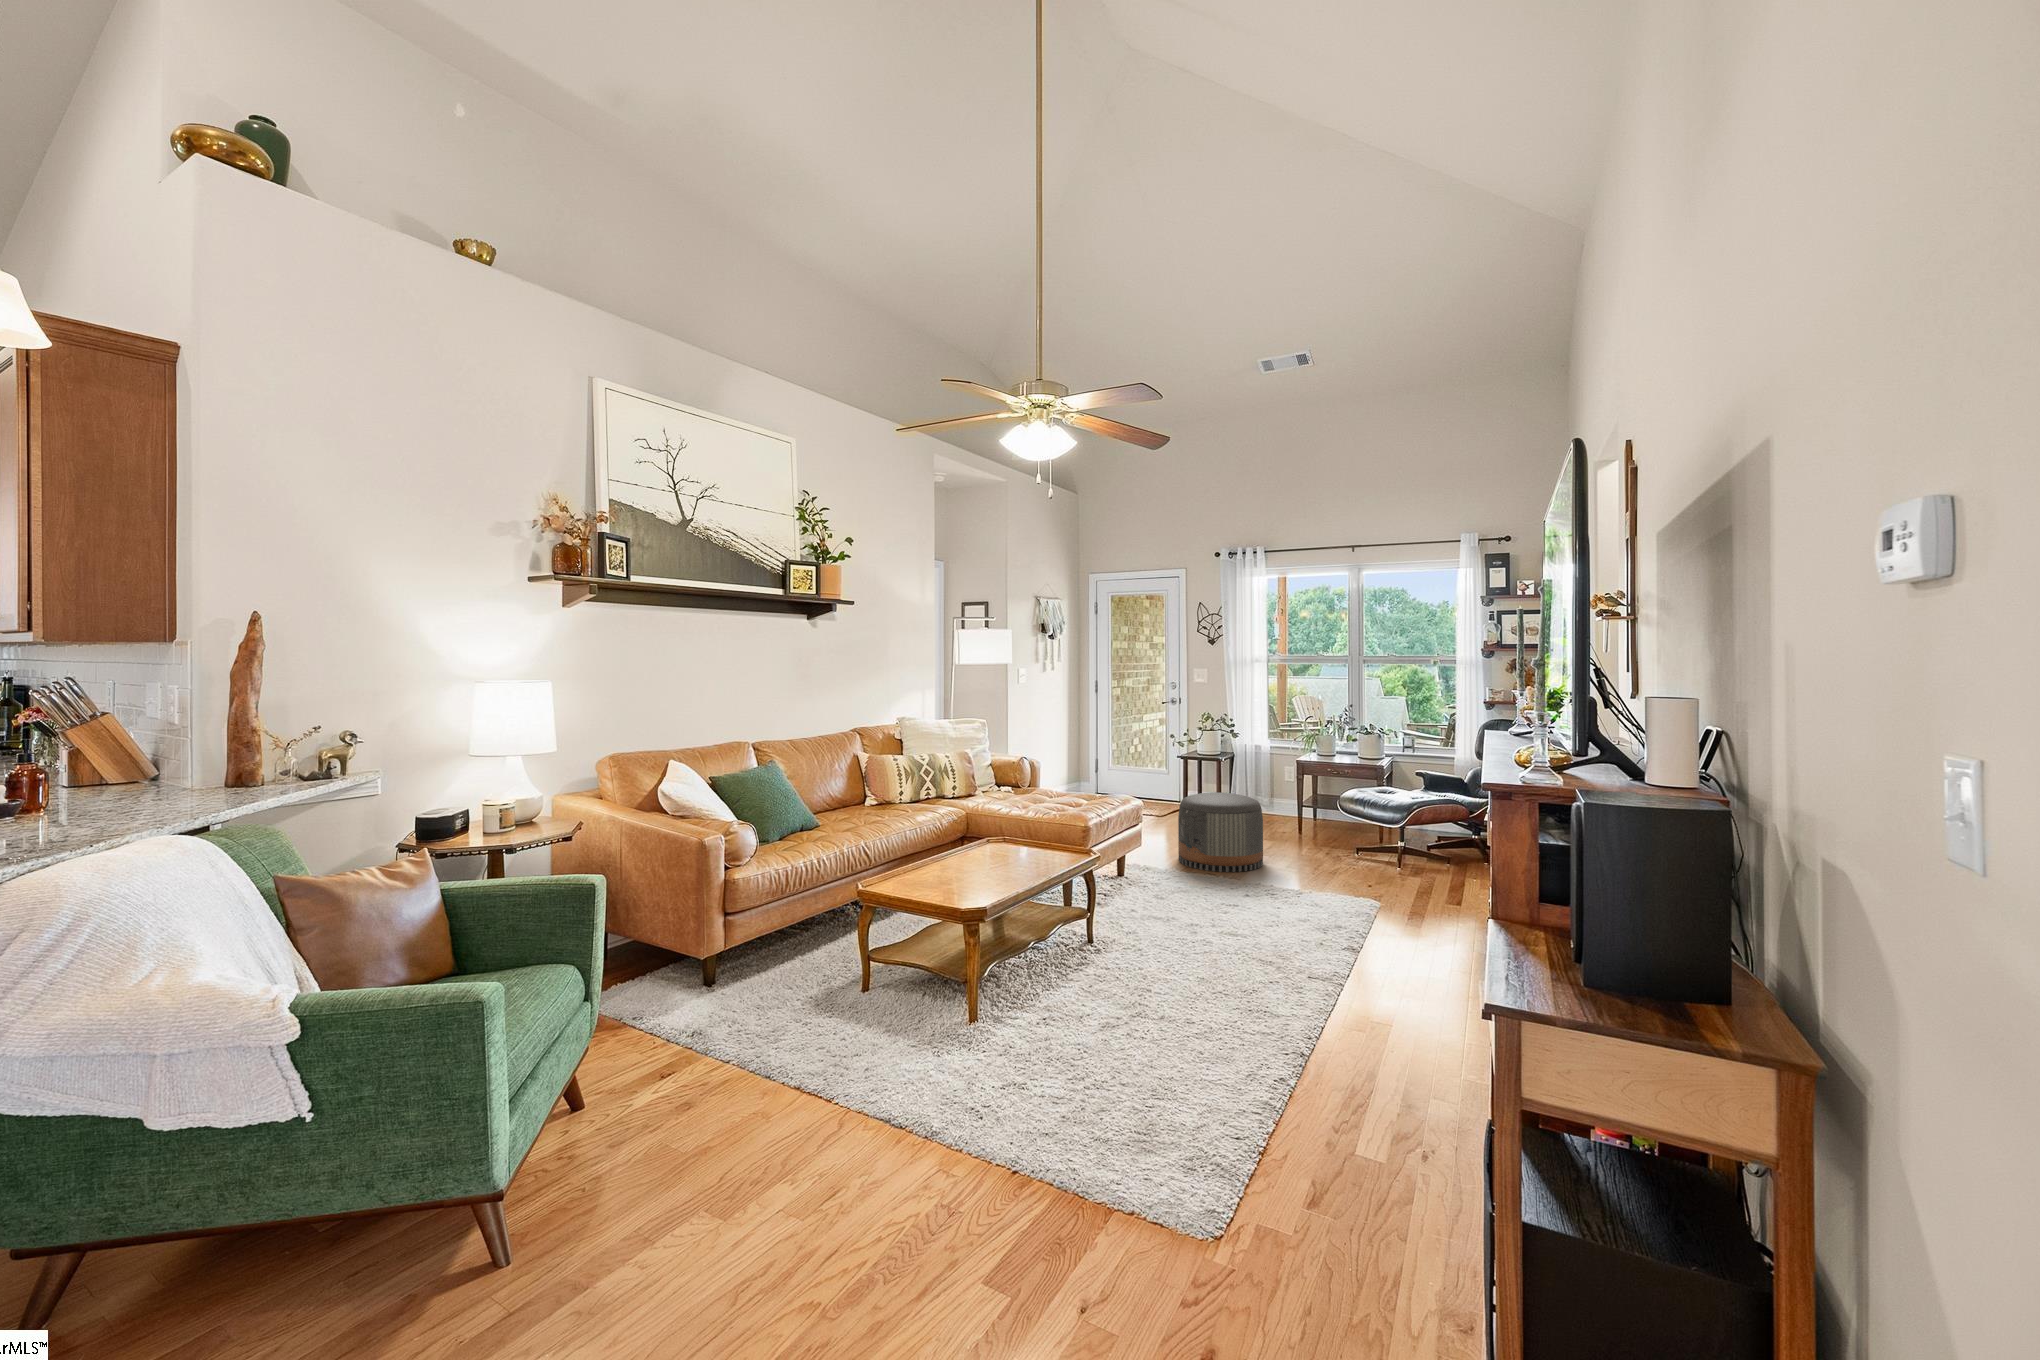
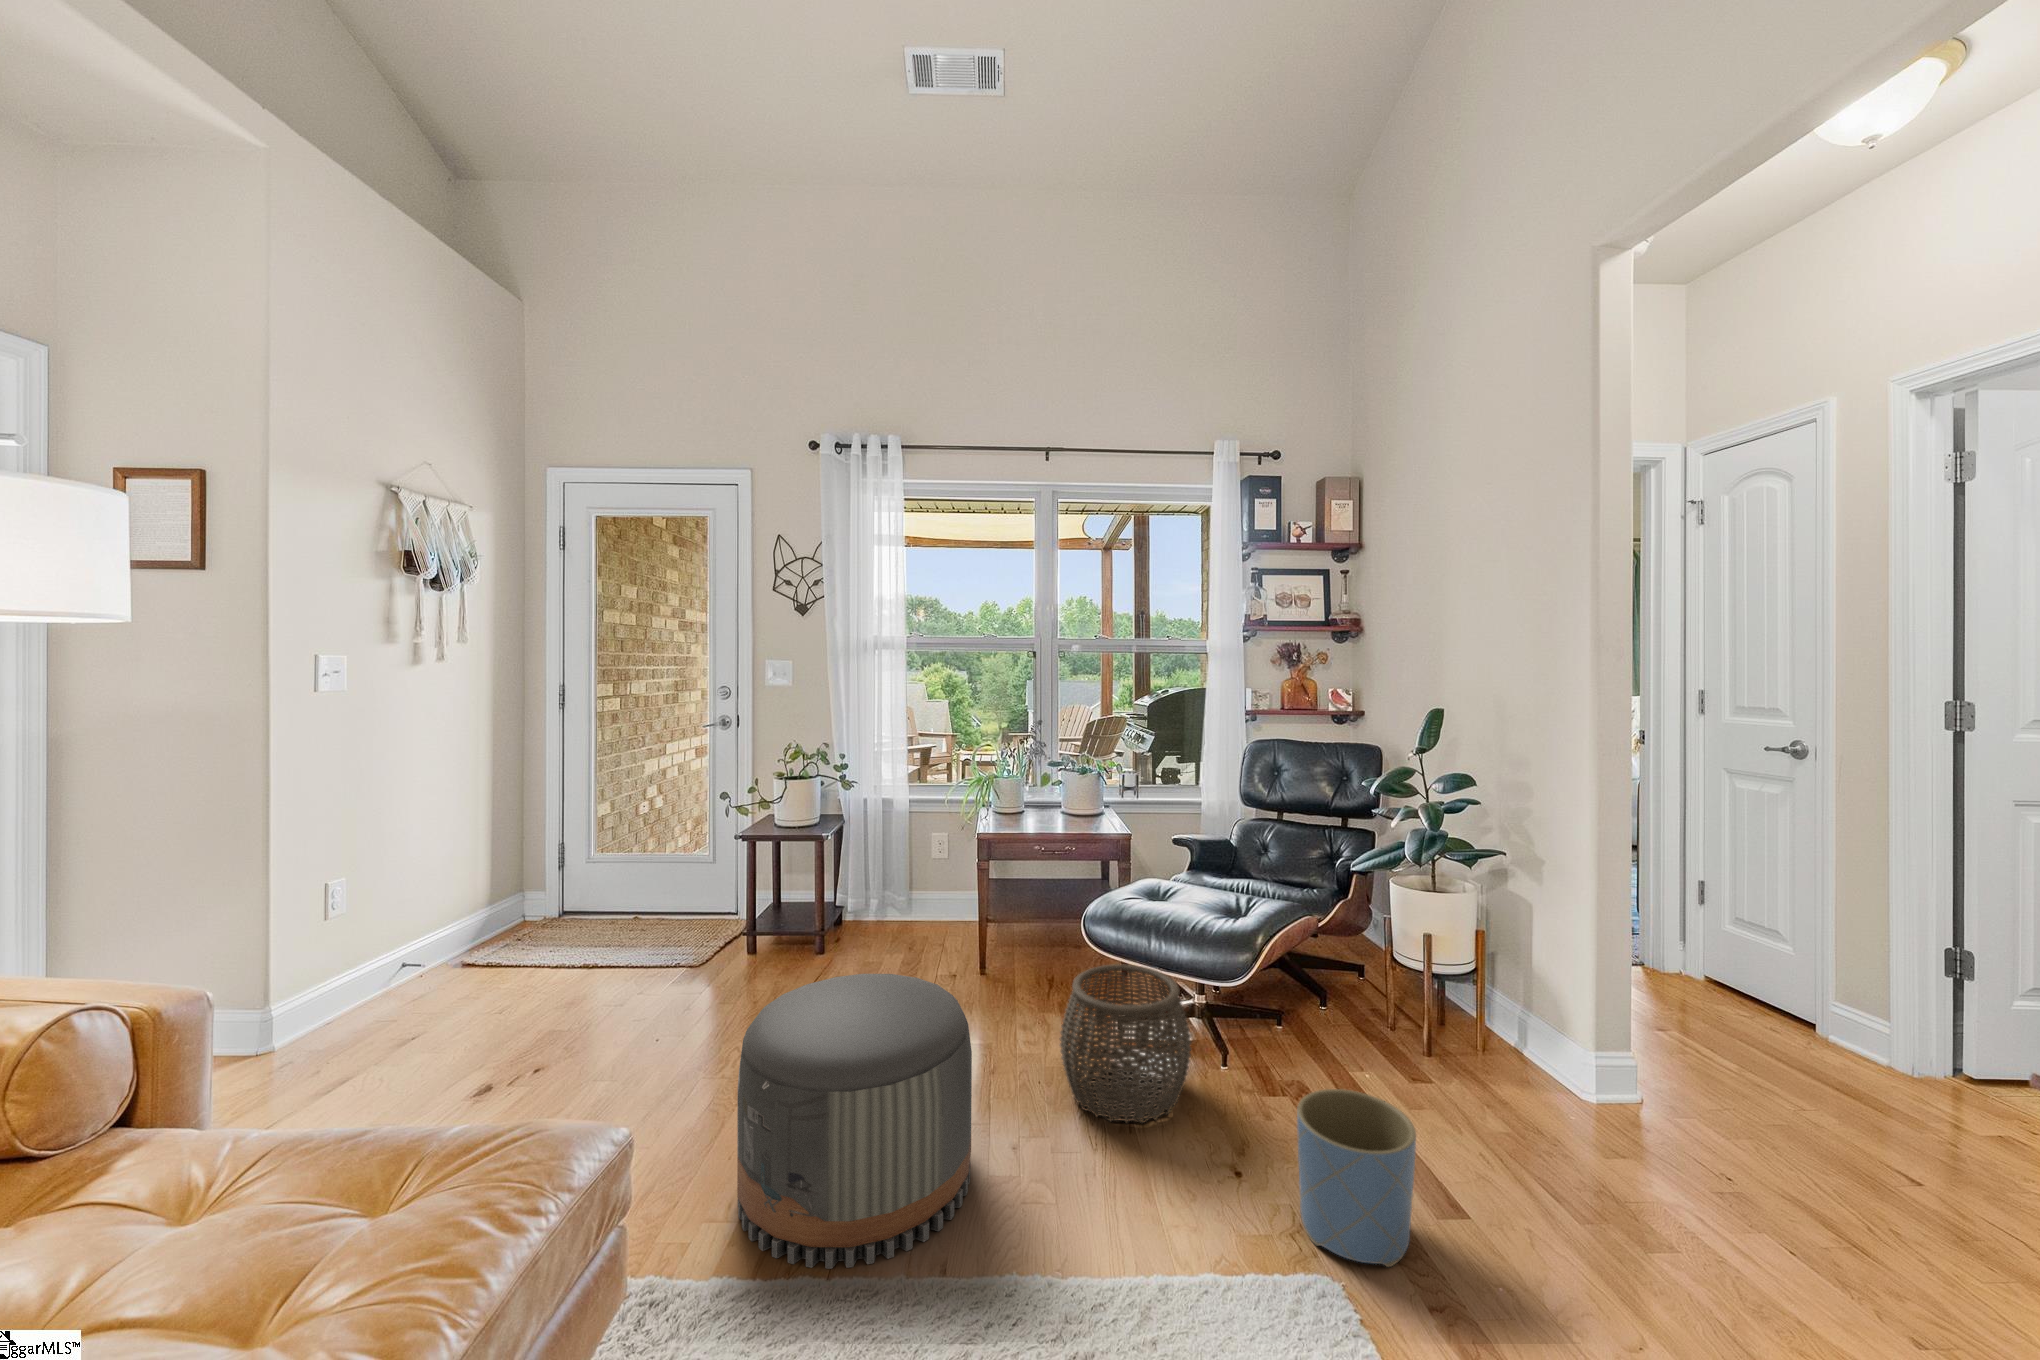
woven basket: none [1311,810,1373,868] -> present [1060,964,1191,1123]
planter: none [1382,844,1429,898] -> present [1297,1089,1416,1267]

